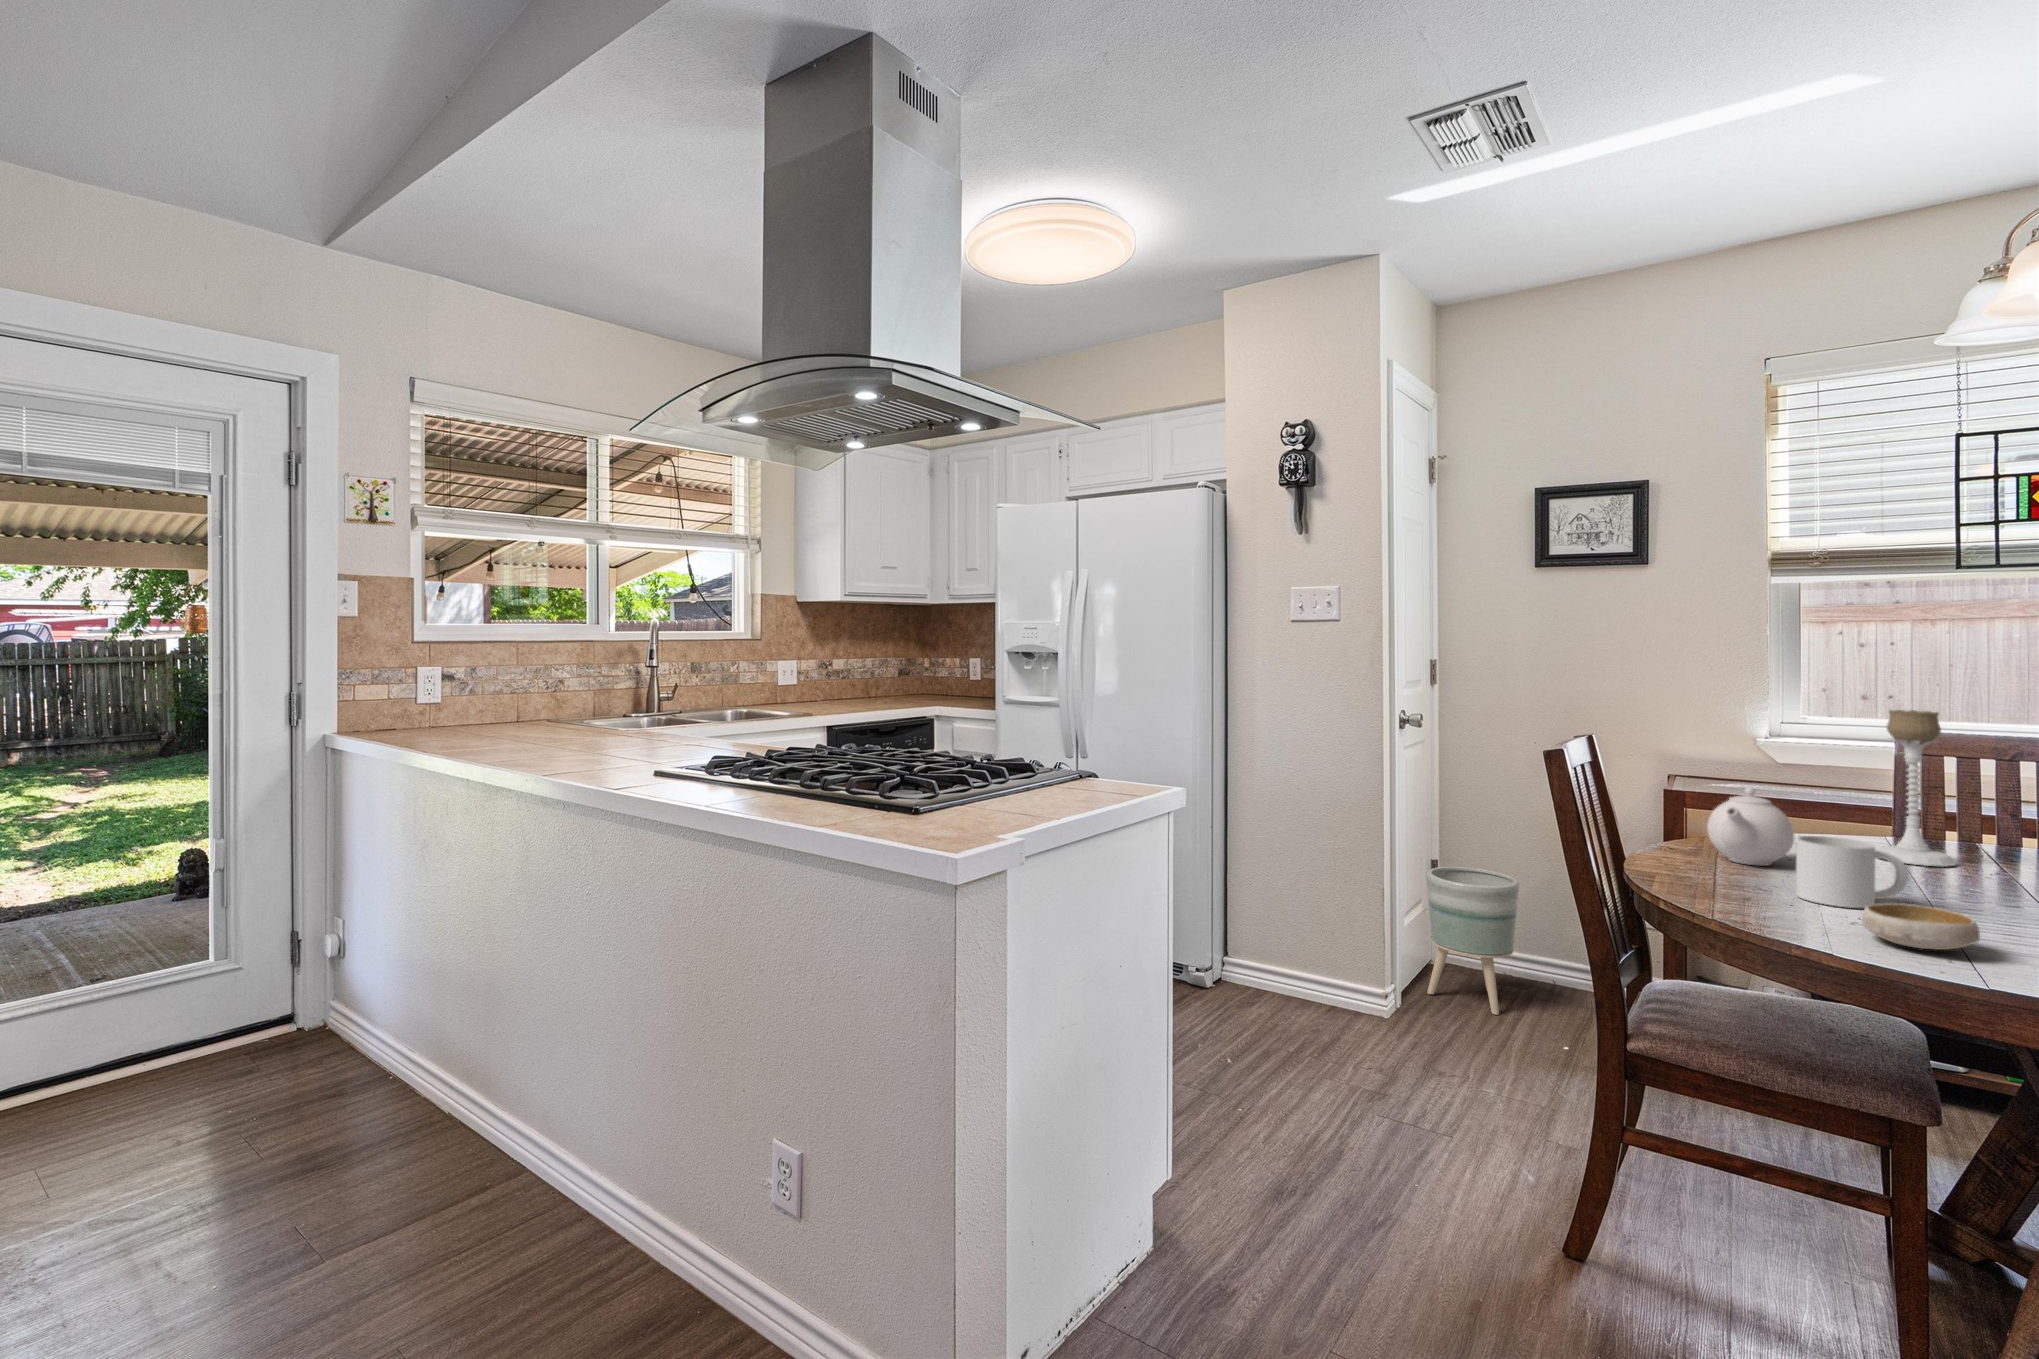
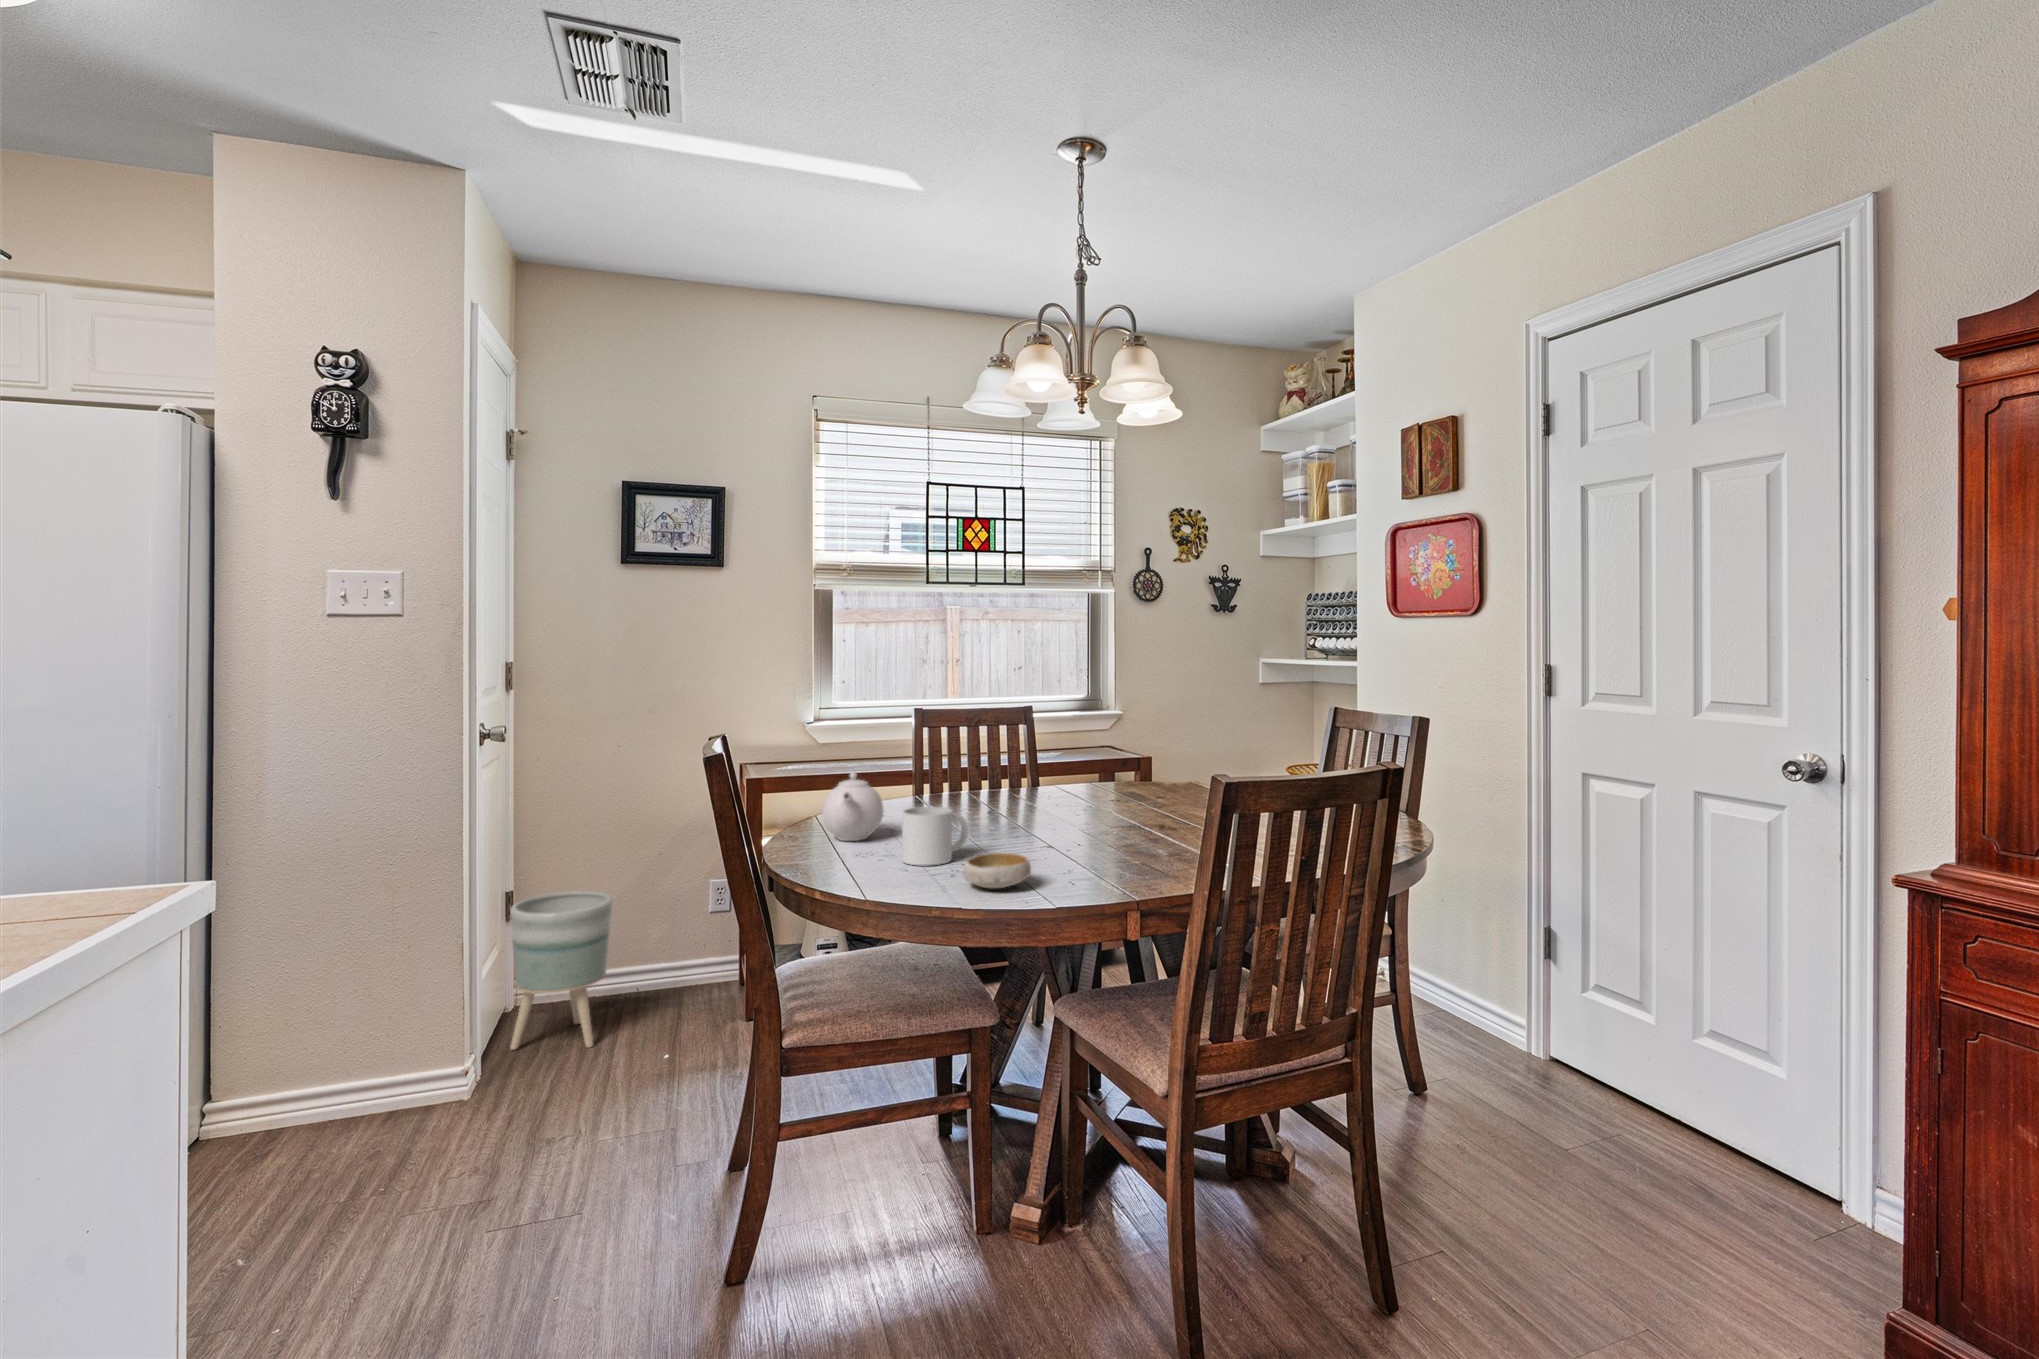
candle holder: present [1875,710,1956,866] -> none [917,696,965,818]

